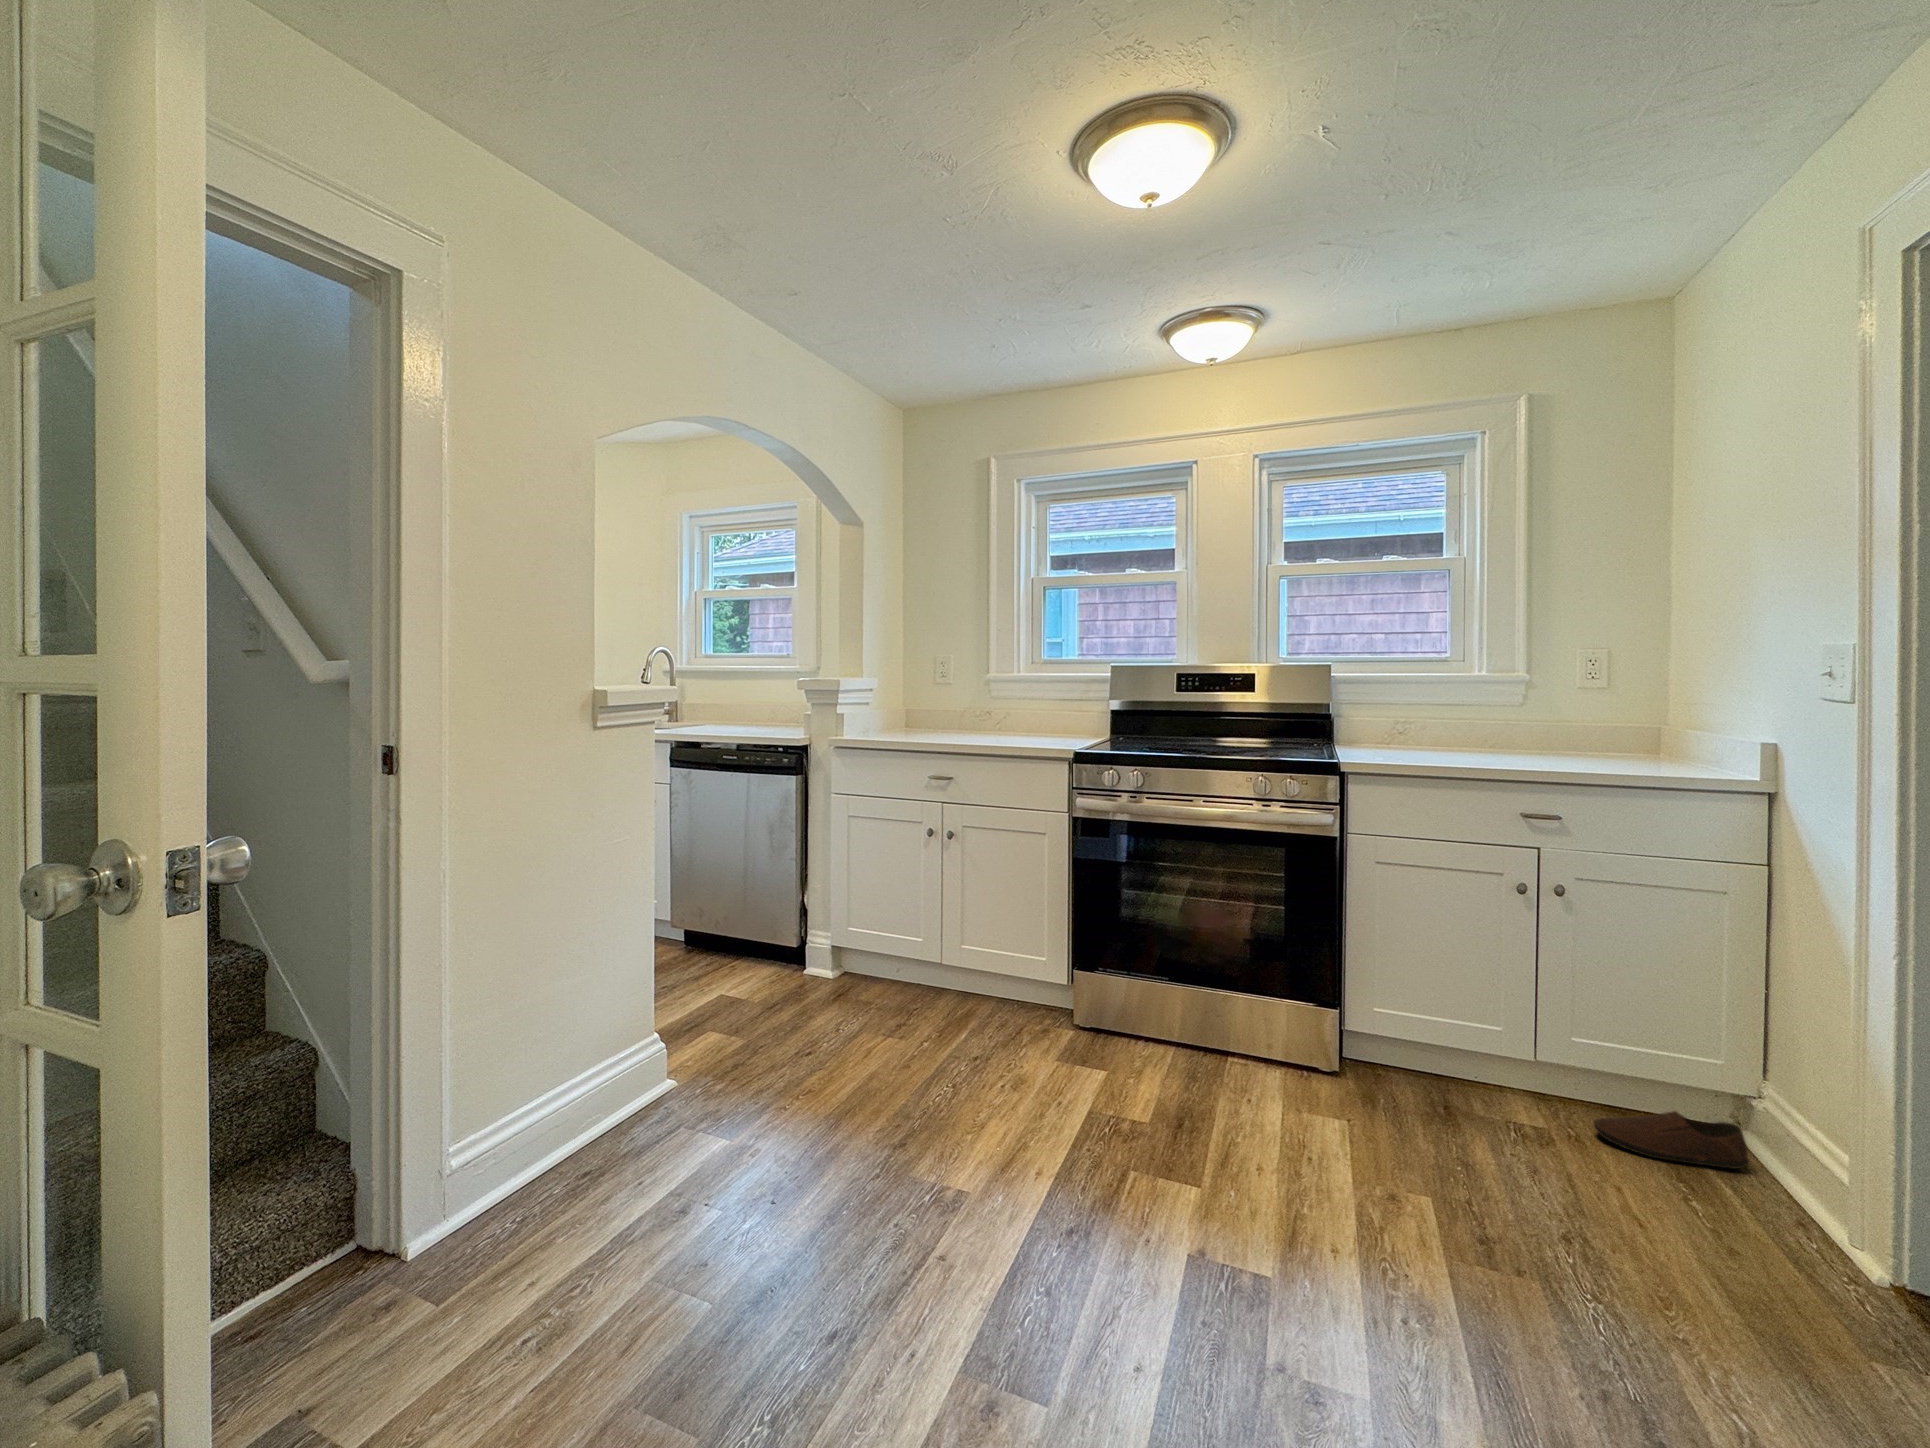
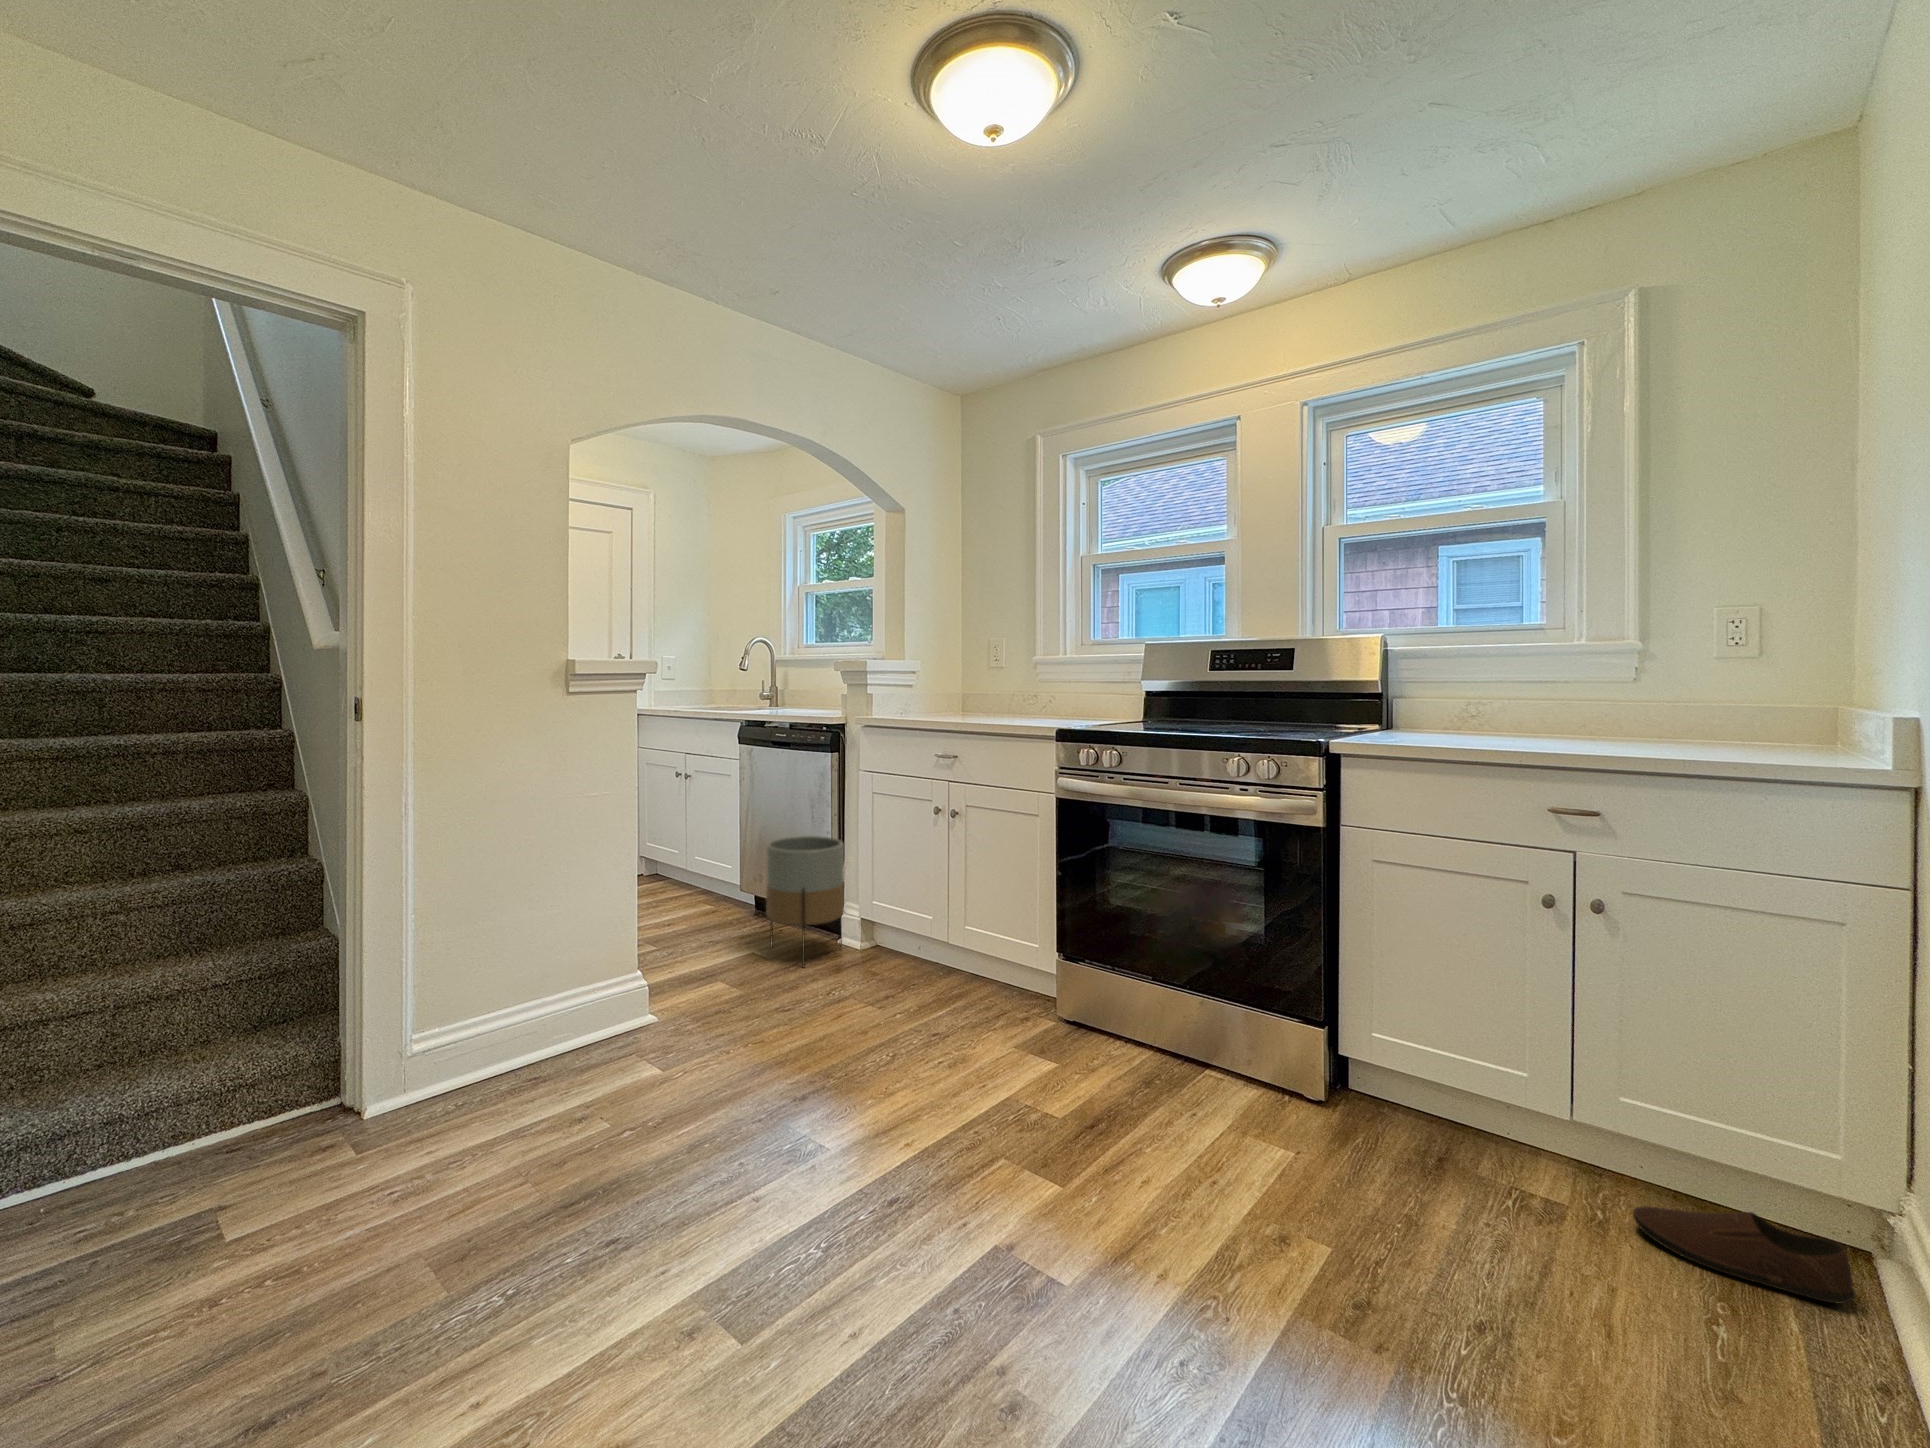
planter: none [735,863,818,1002] -> present [766,836,844,966]

